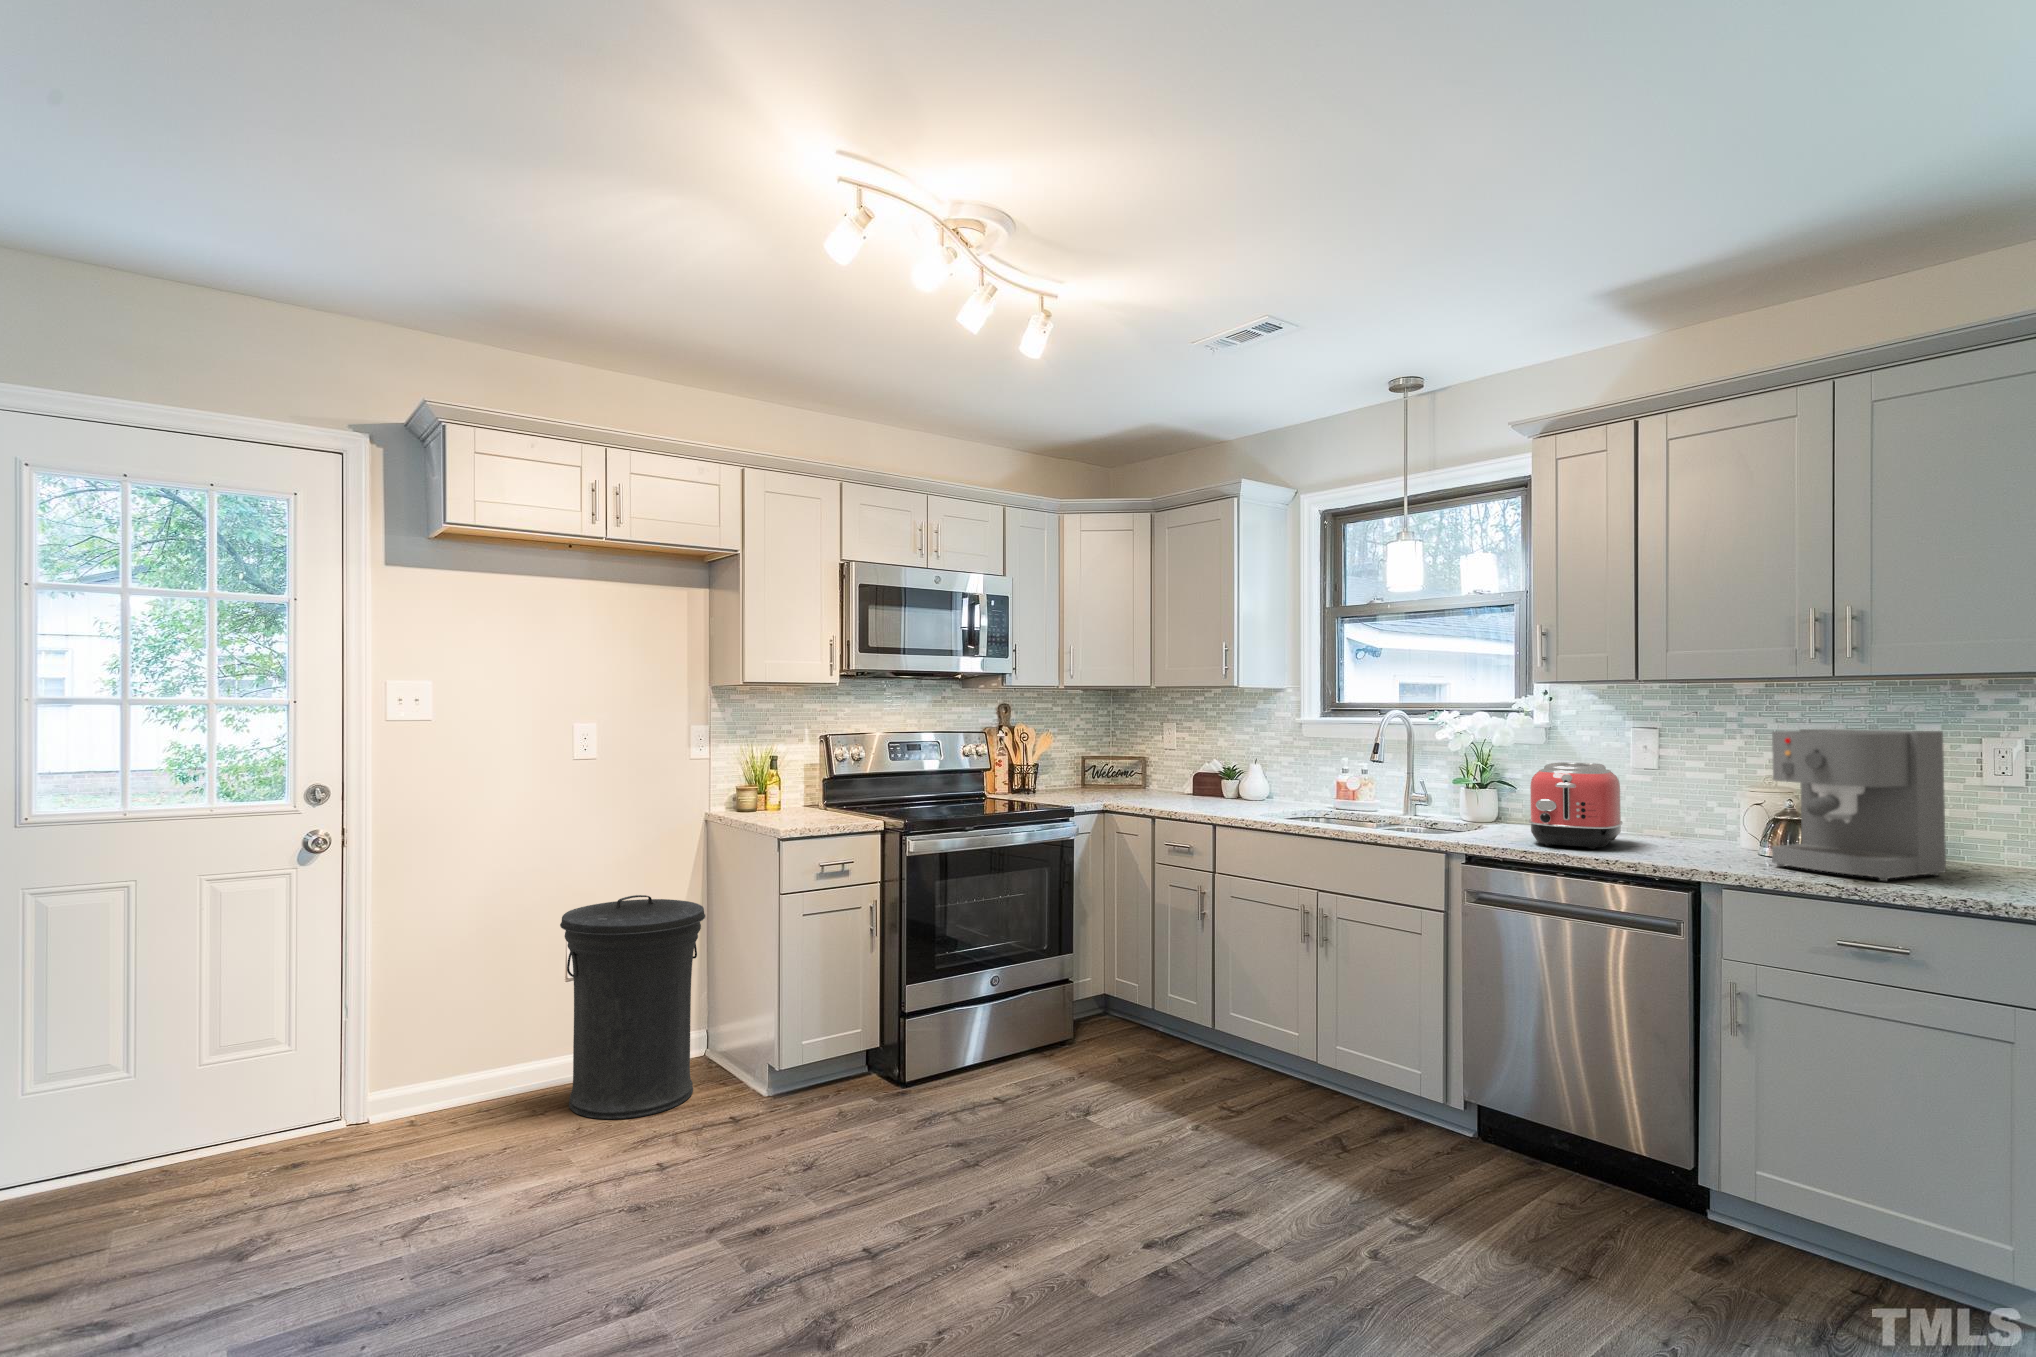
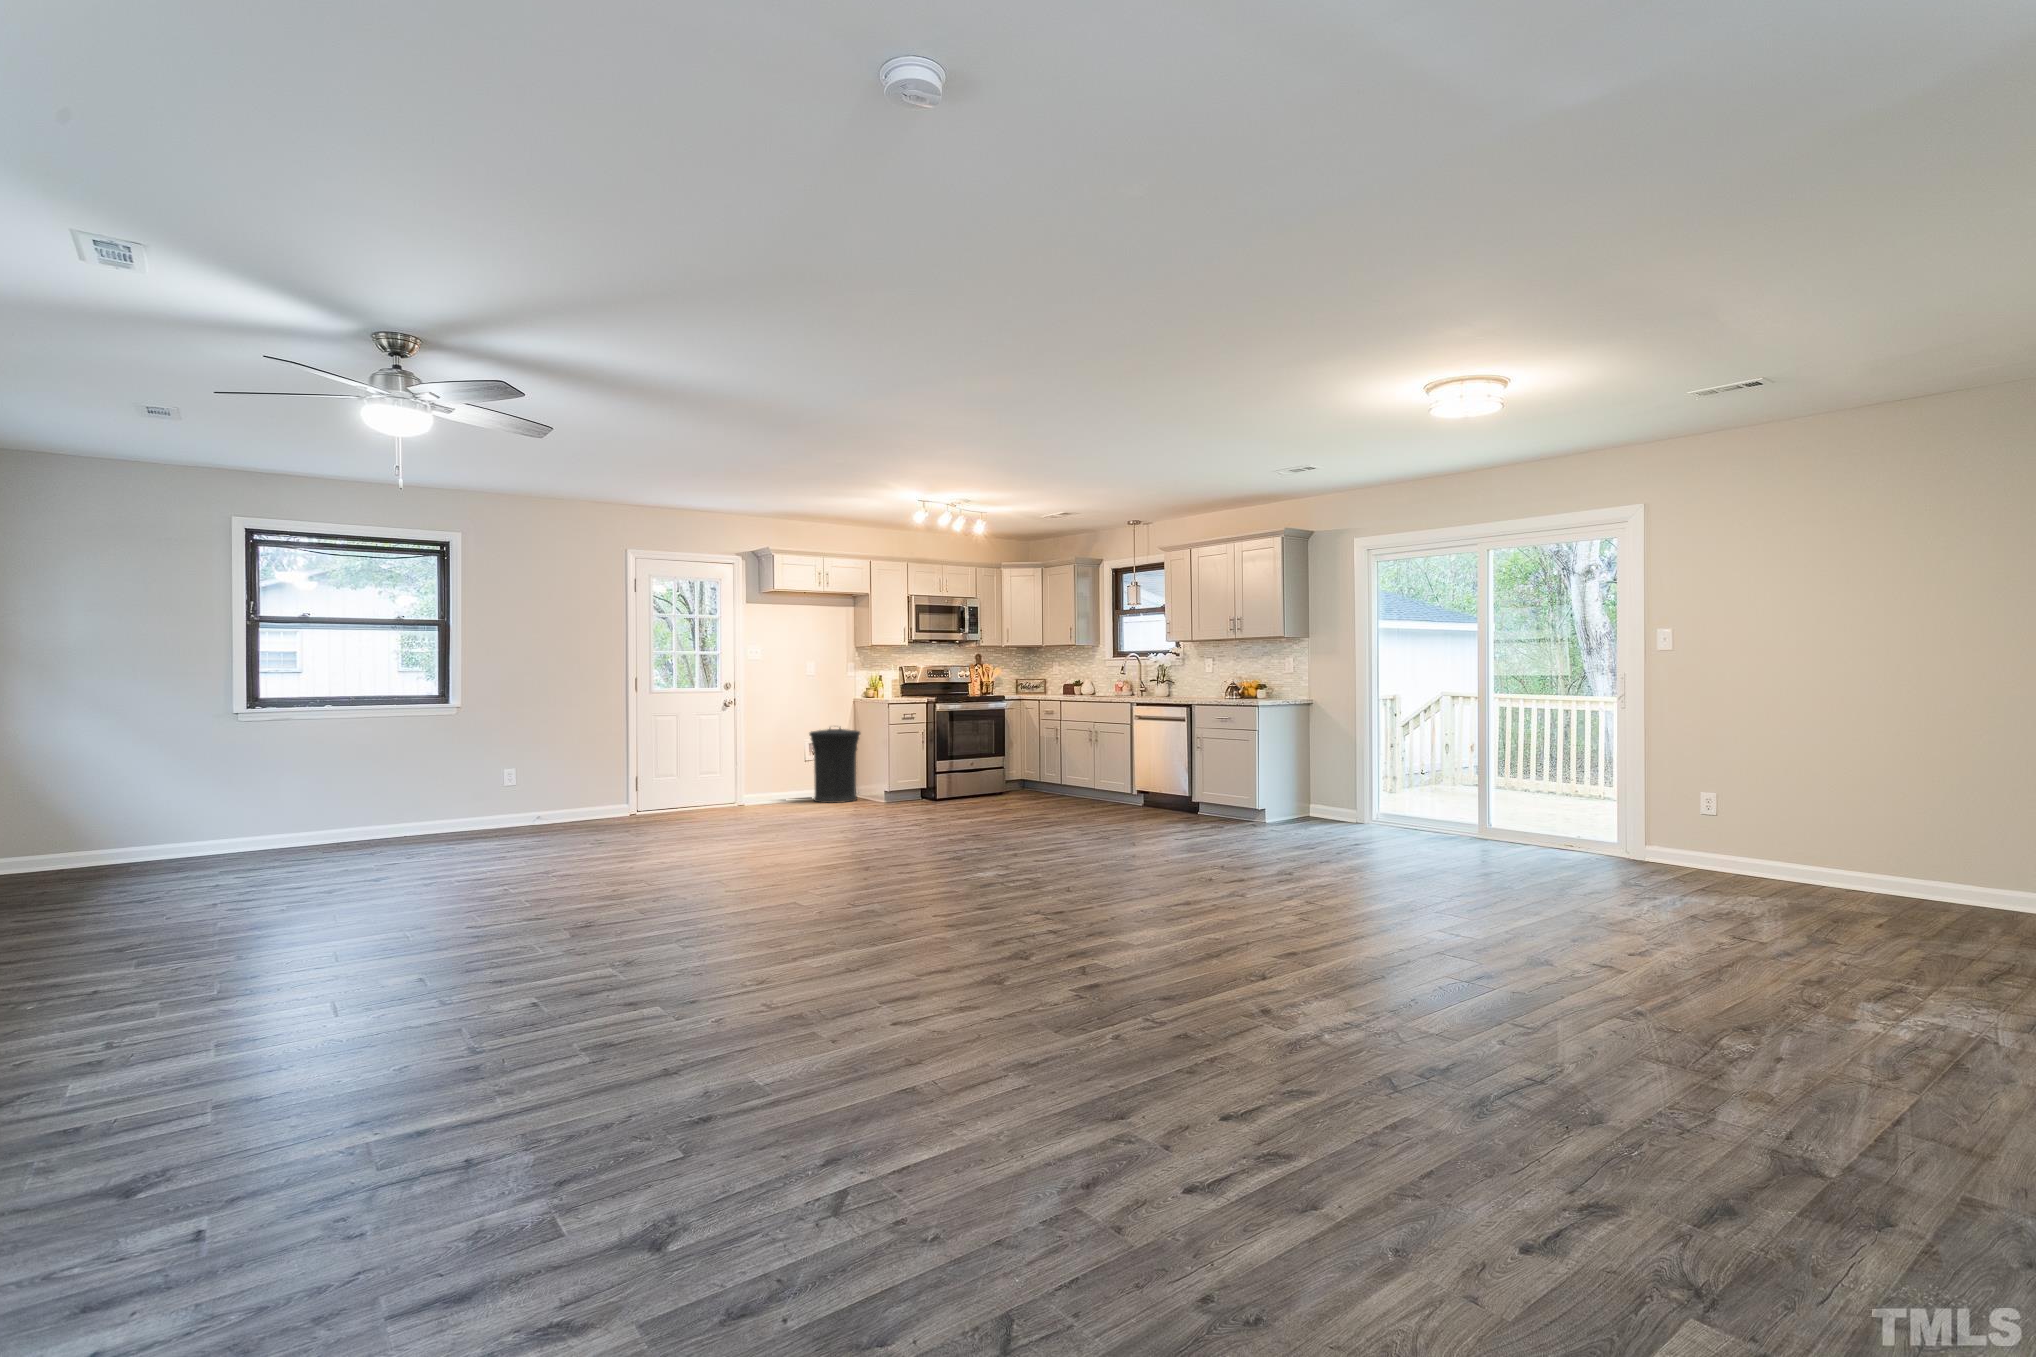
coffee maker: present [1772,729,1946,881] -> none [1209,656,1257,701]
toaster: present [1529,762,1622,849] -> none [1154,671,1188,699]

